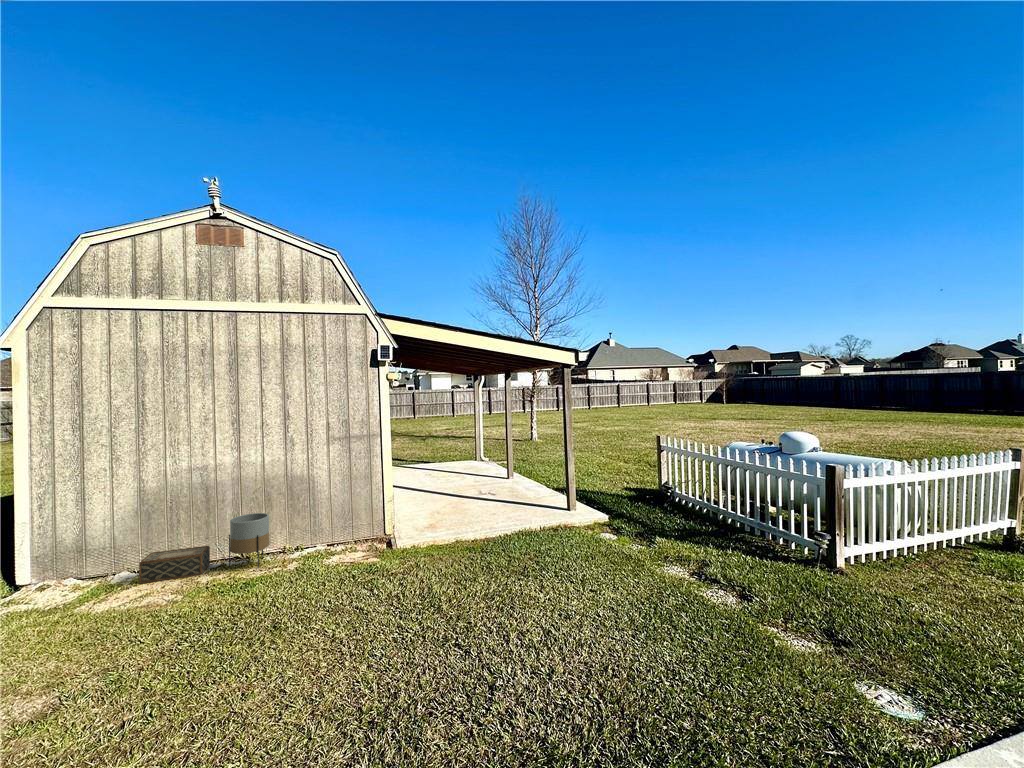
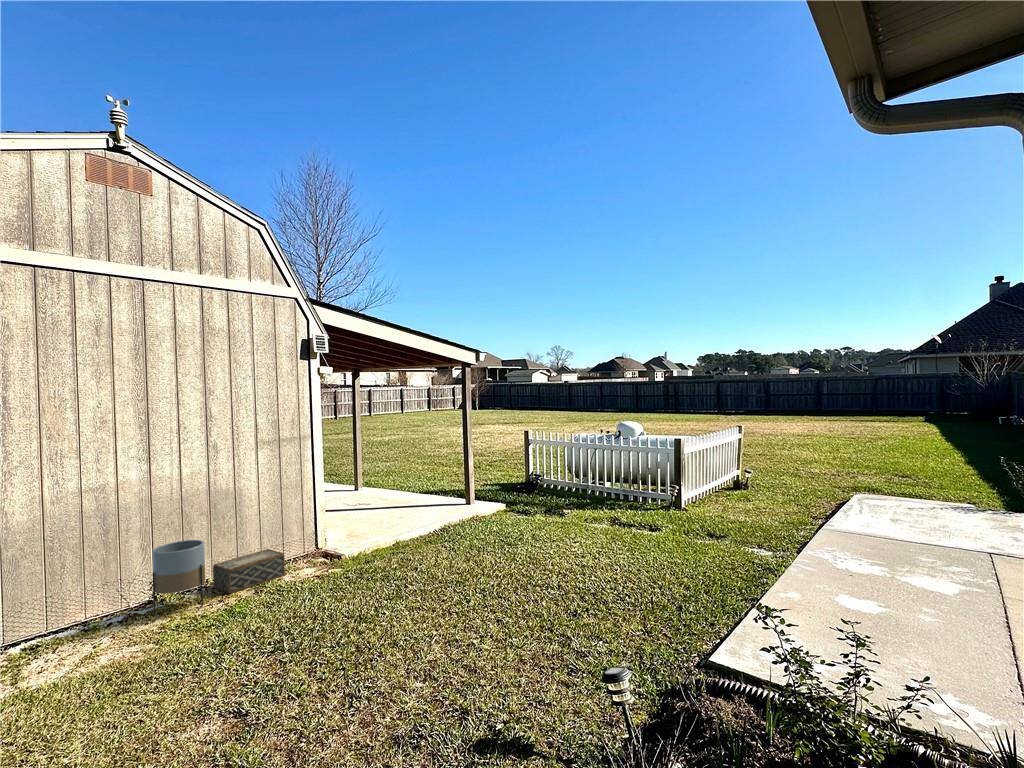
woven basket: present [139,546,210,583] -> present [213,549,285,593]

